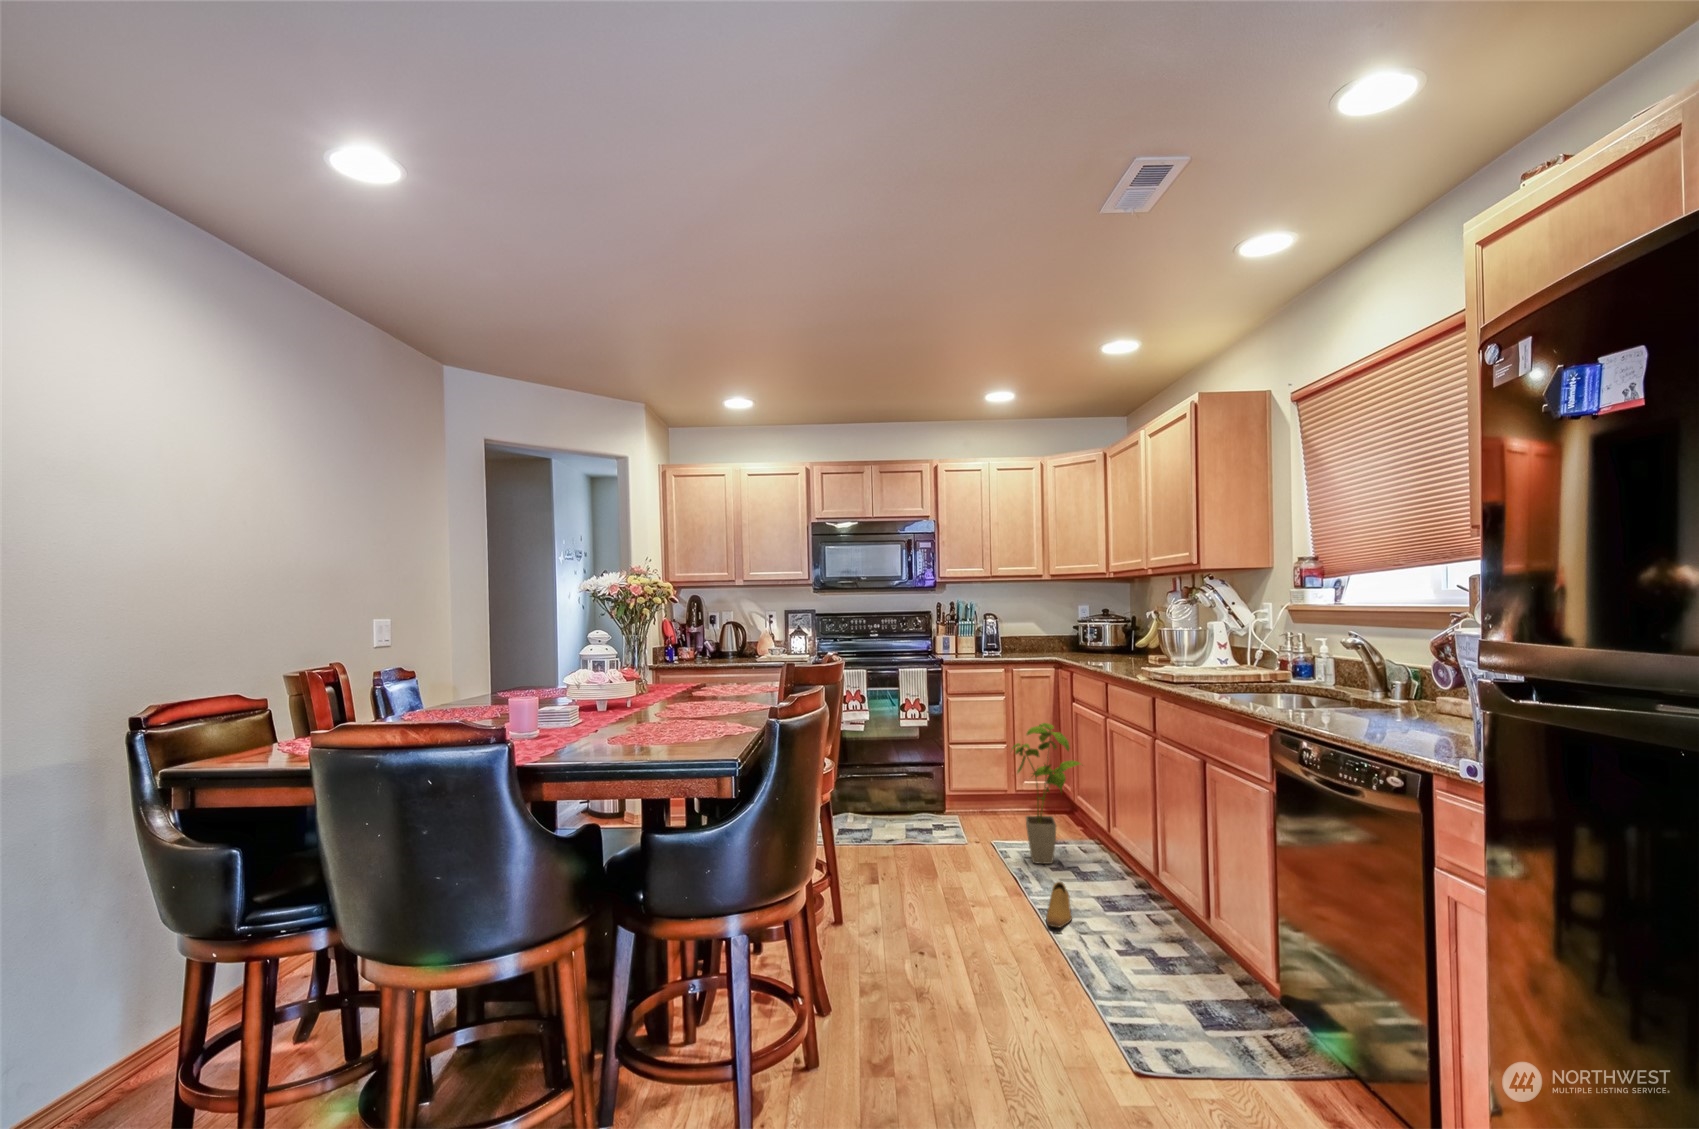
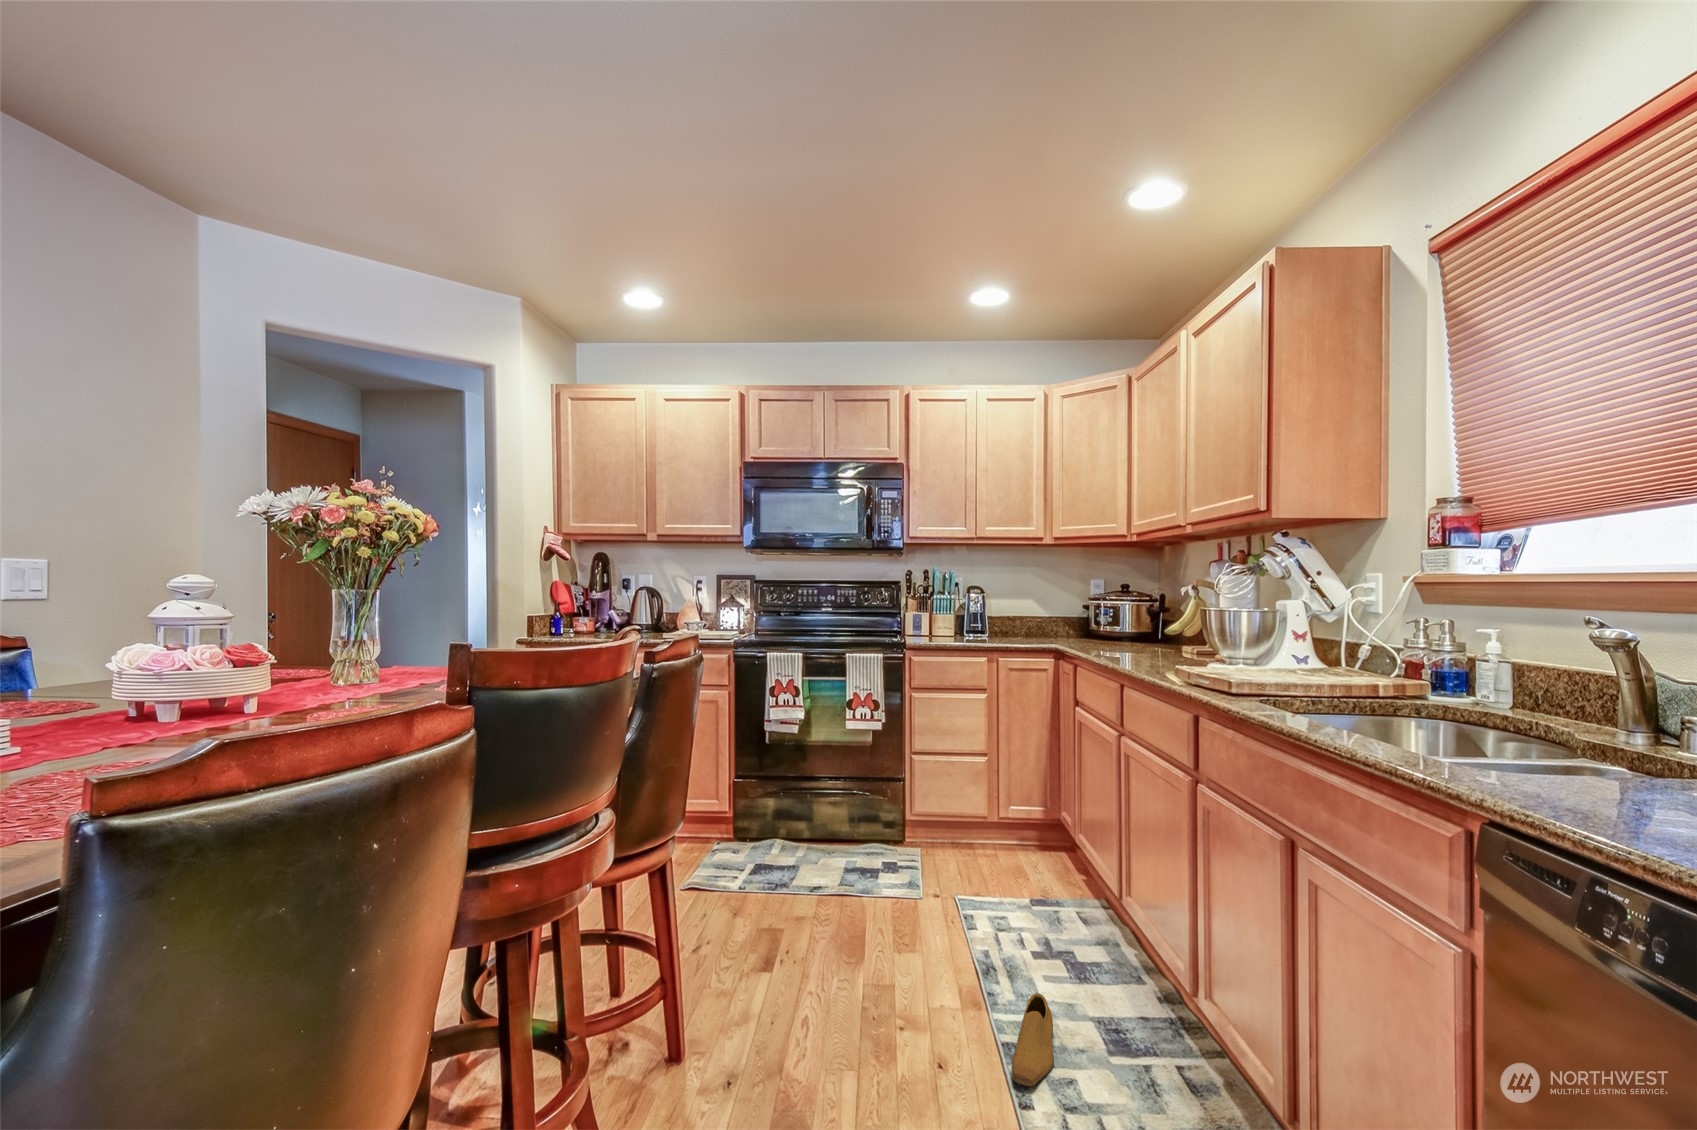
house plant: present [1012,723,1081,864] -> none [981,740,1088,943]

